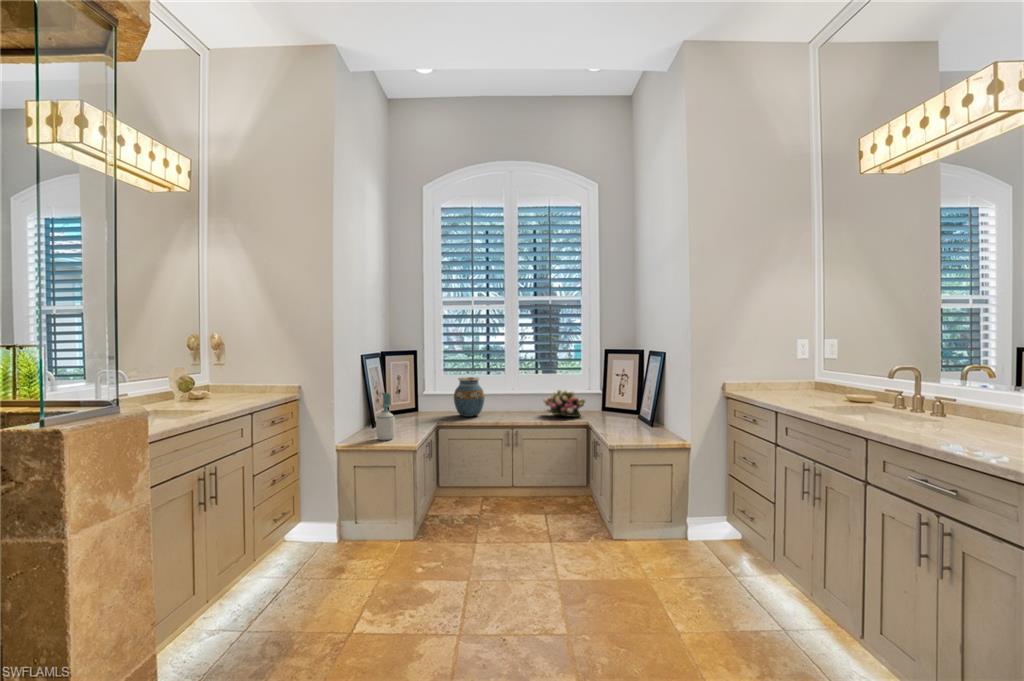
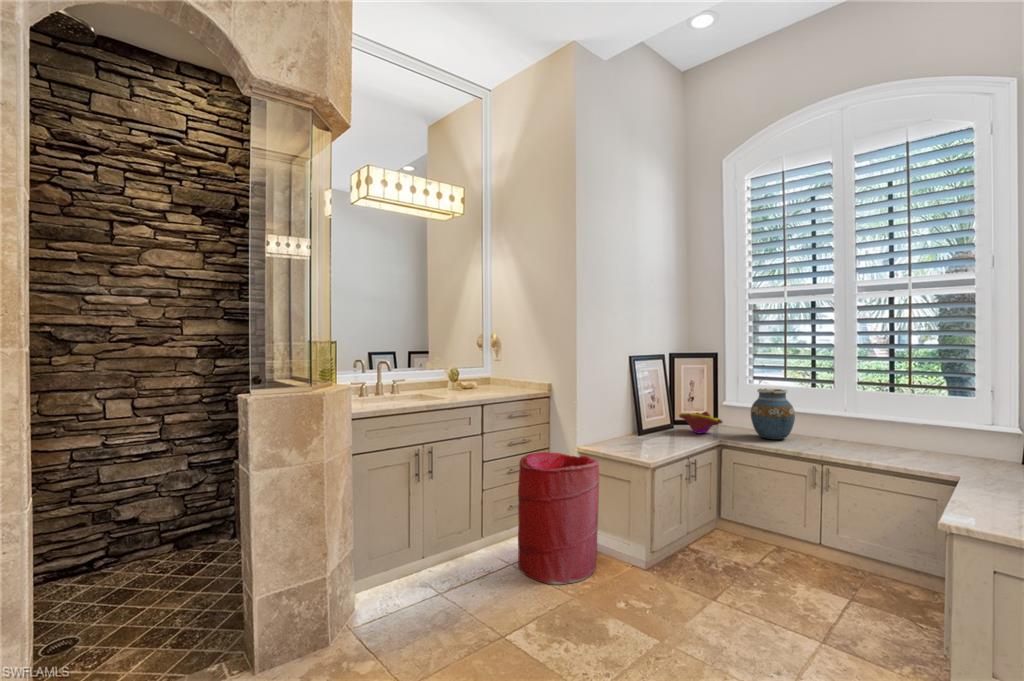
flower arrangement: present [543,389,585,417] -> none [883,418,974,467]
soap bottle: present [376,393,395,440] -> none [623,397,644,450]
decorative bowl: none [398,401,433,420] -> present [679,411,722,434]
laundry hamper: none [294,453,378,581] -> present [518,452,599,585]

